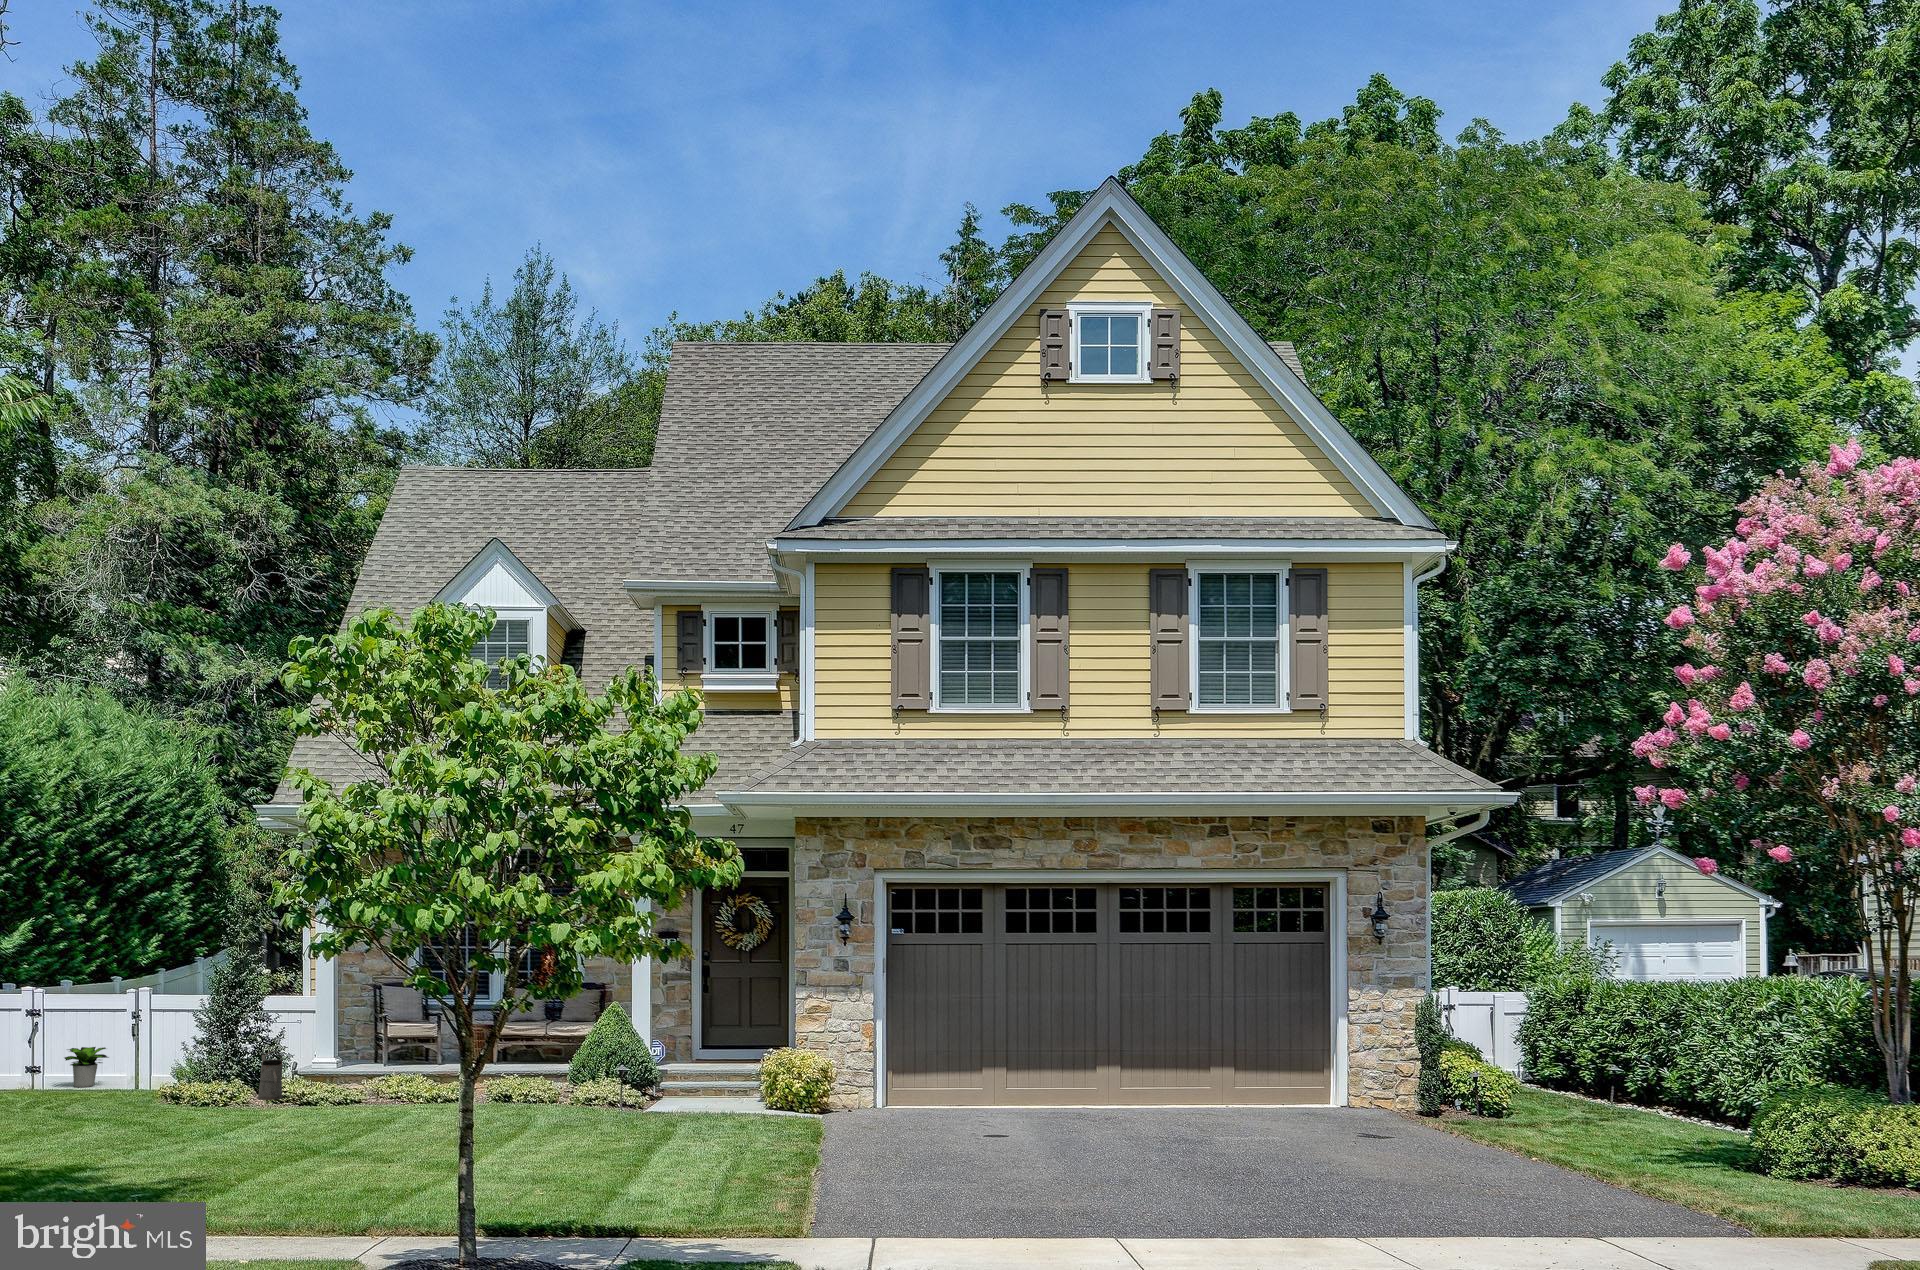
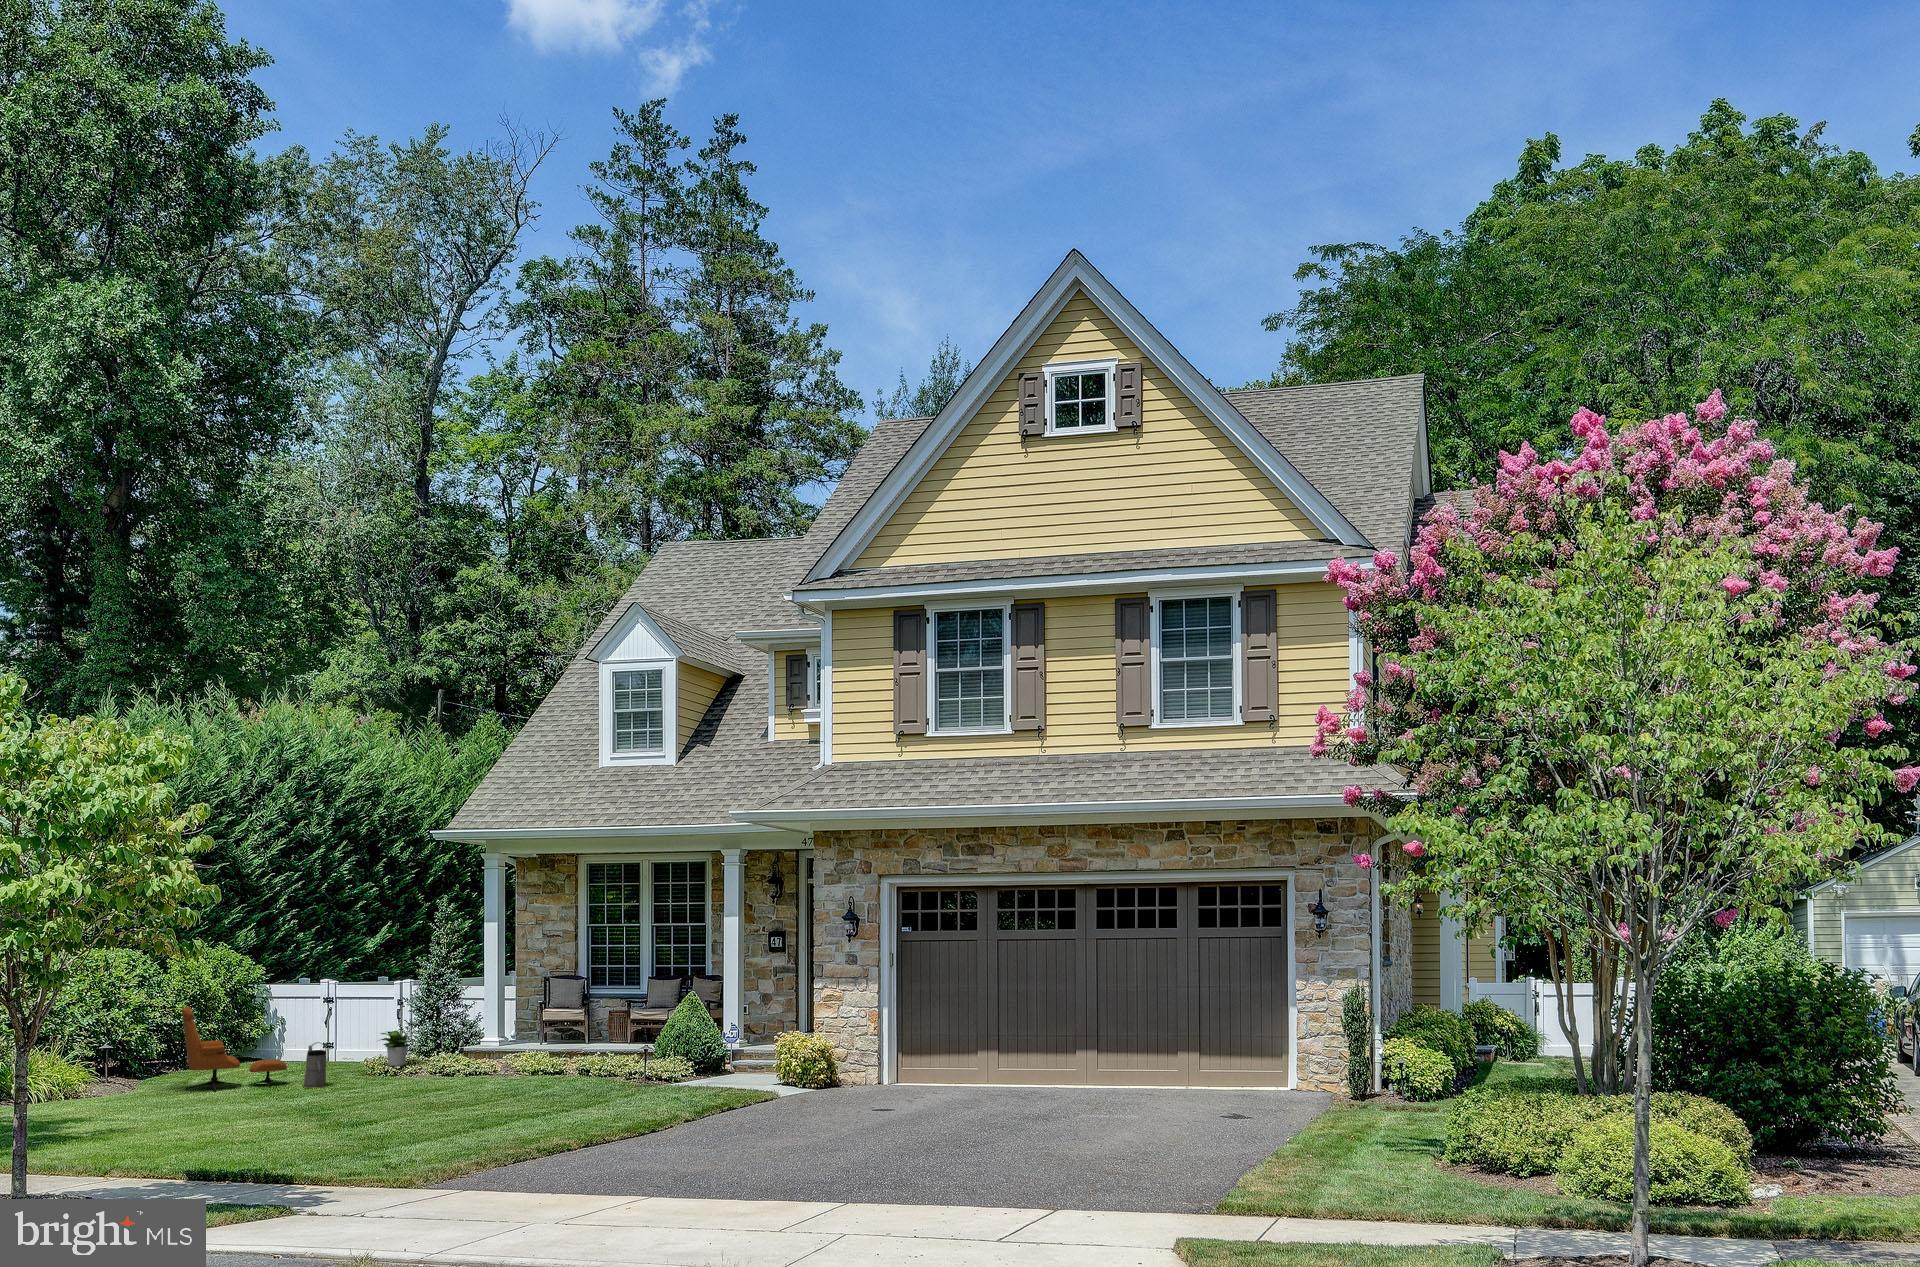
lounge chair: none [125,1011,239,1104] -> present [182,1007,287,1092]
potted plant: present [65,1047,109,1088] -> present [381,1031,415,1066]

